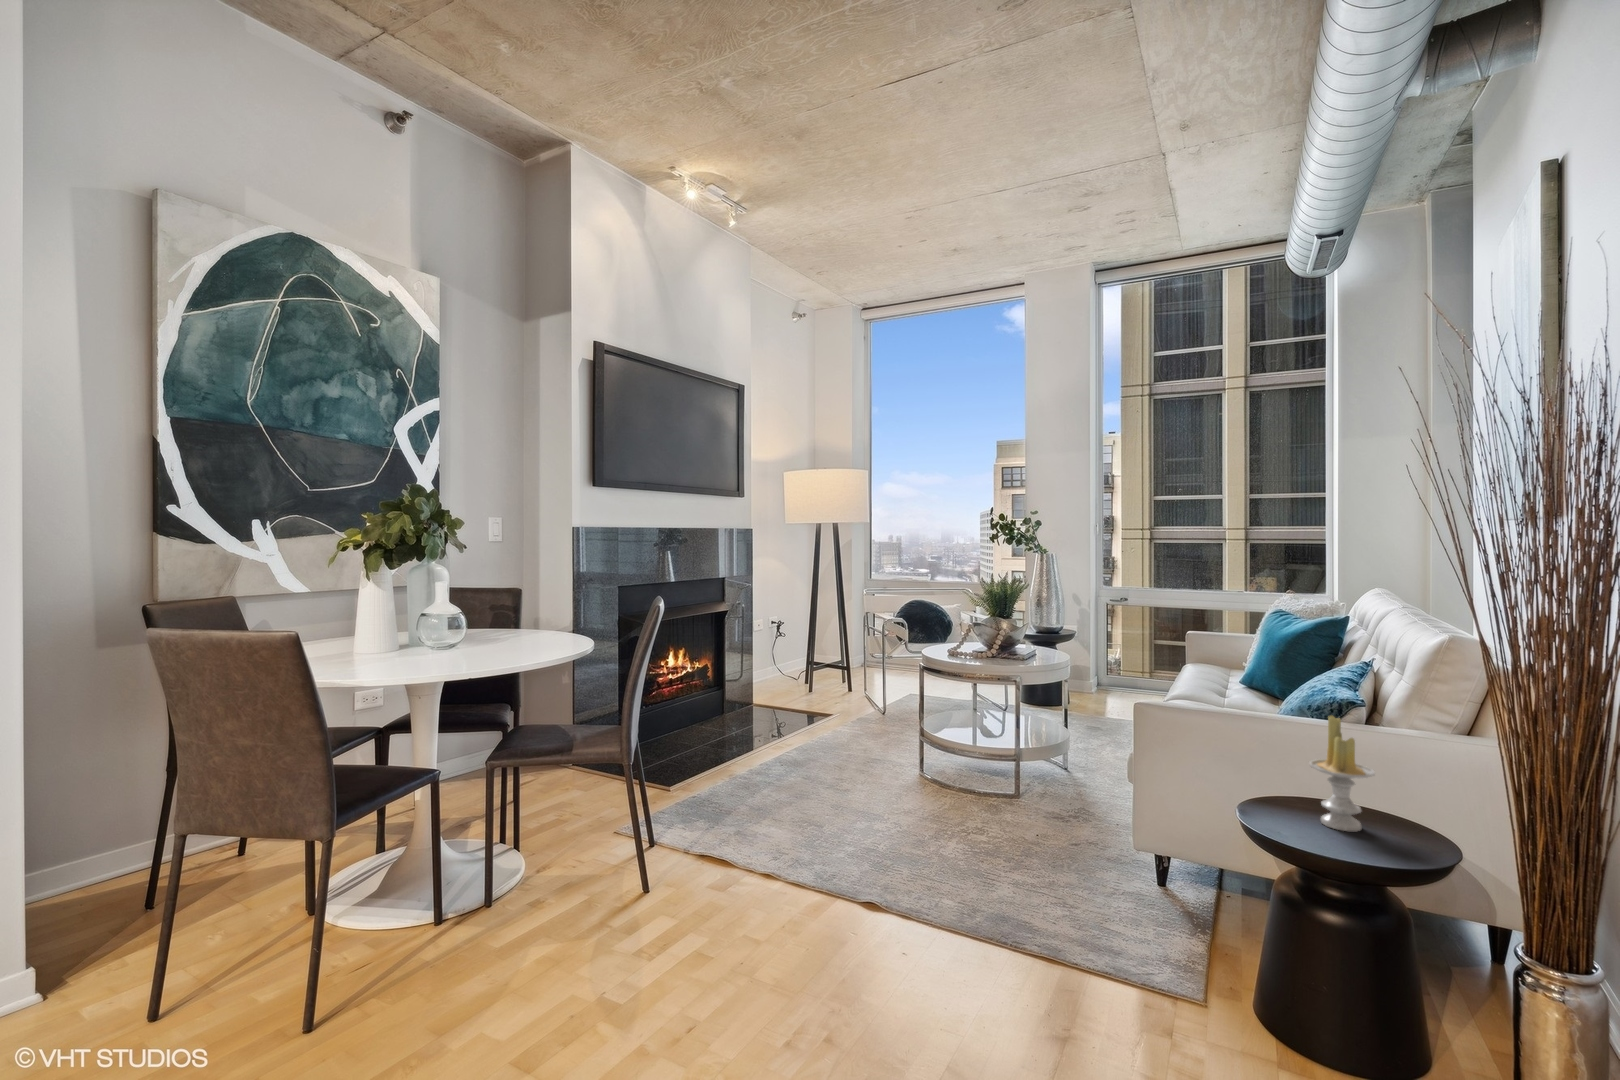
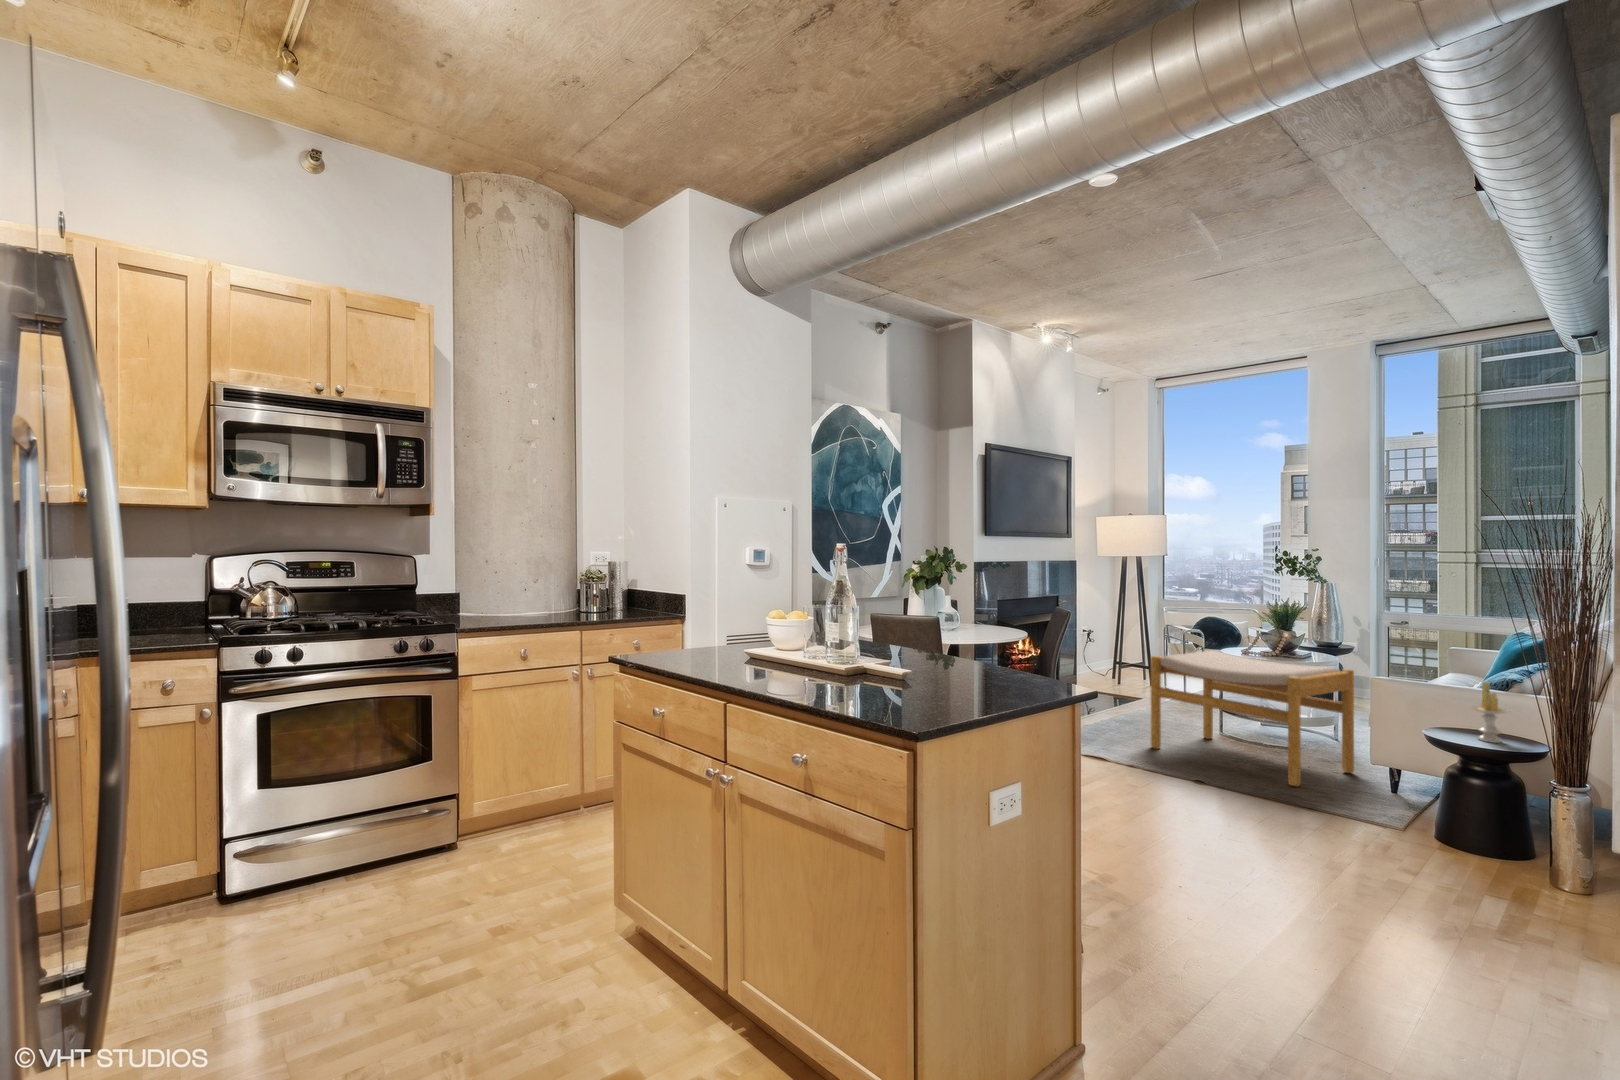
footstool: none [815,653,1099,889] -> present [1151,651,1354,786]

